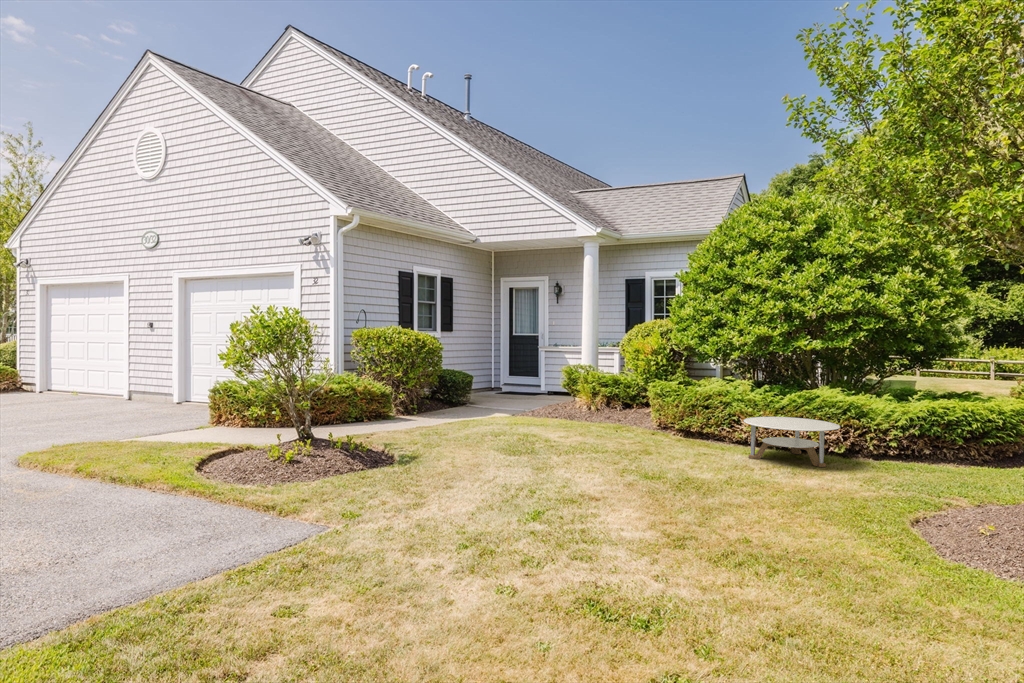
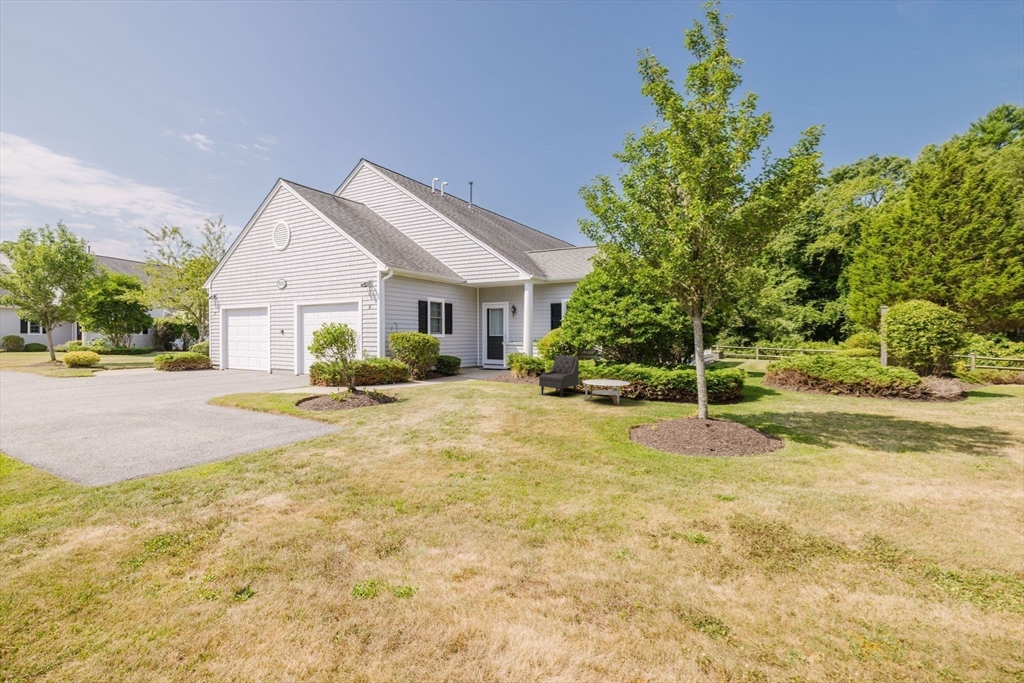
chair: none [652,371,724,450] -> present [539,355,579,397]

